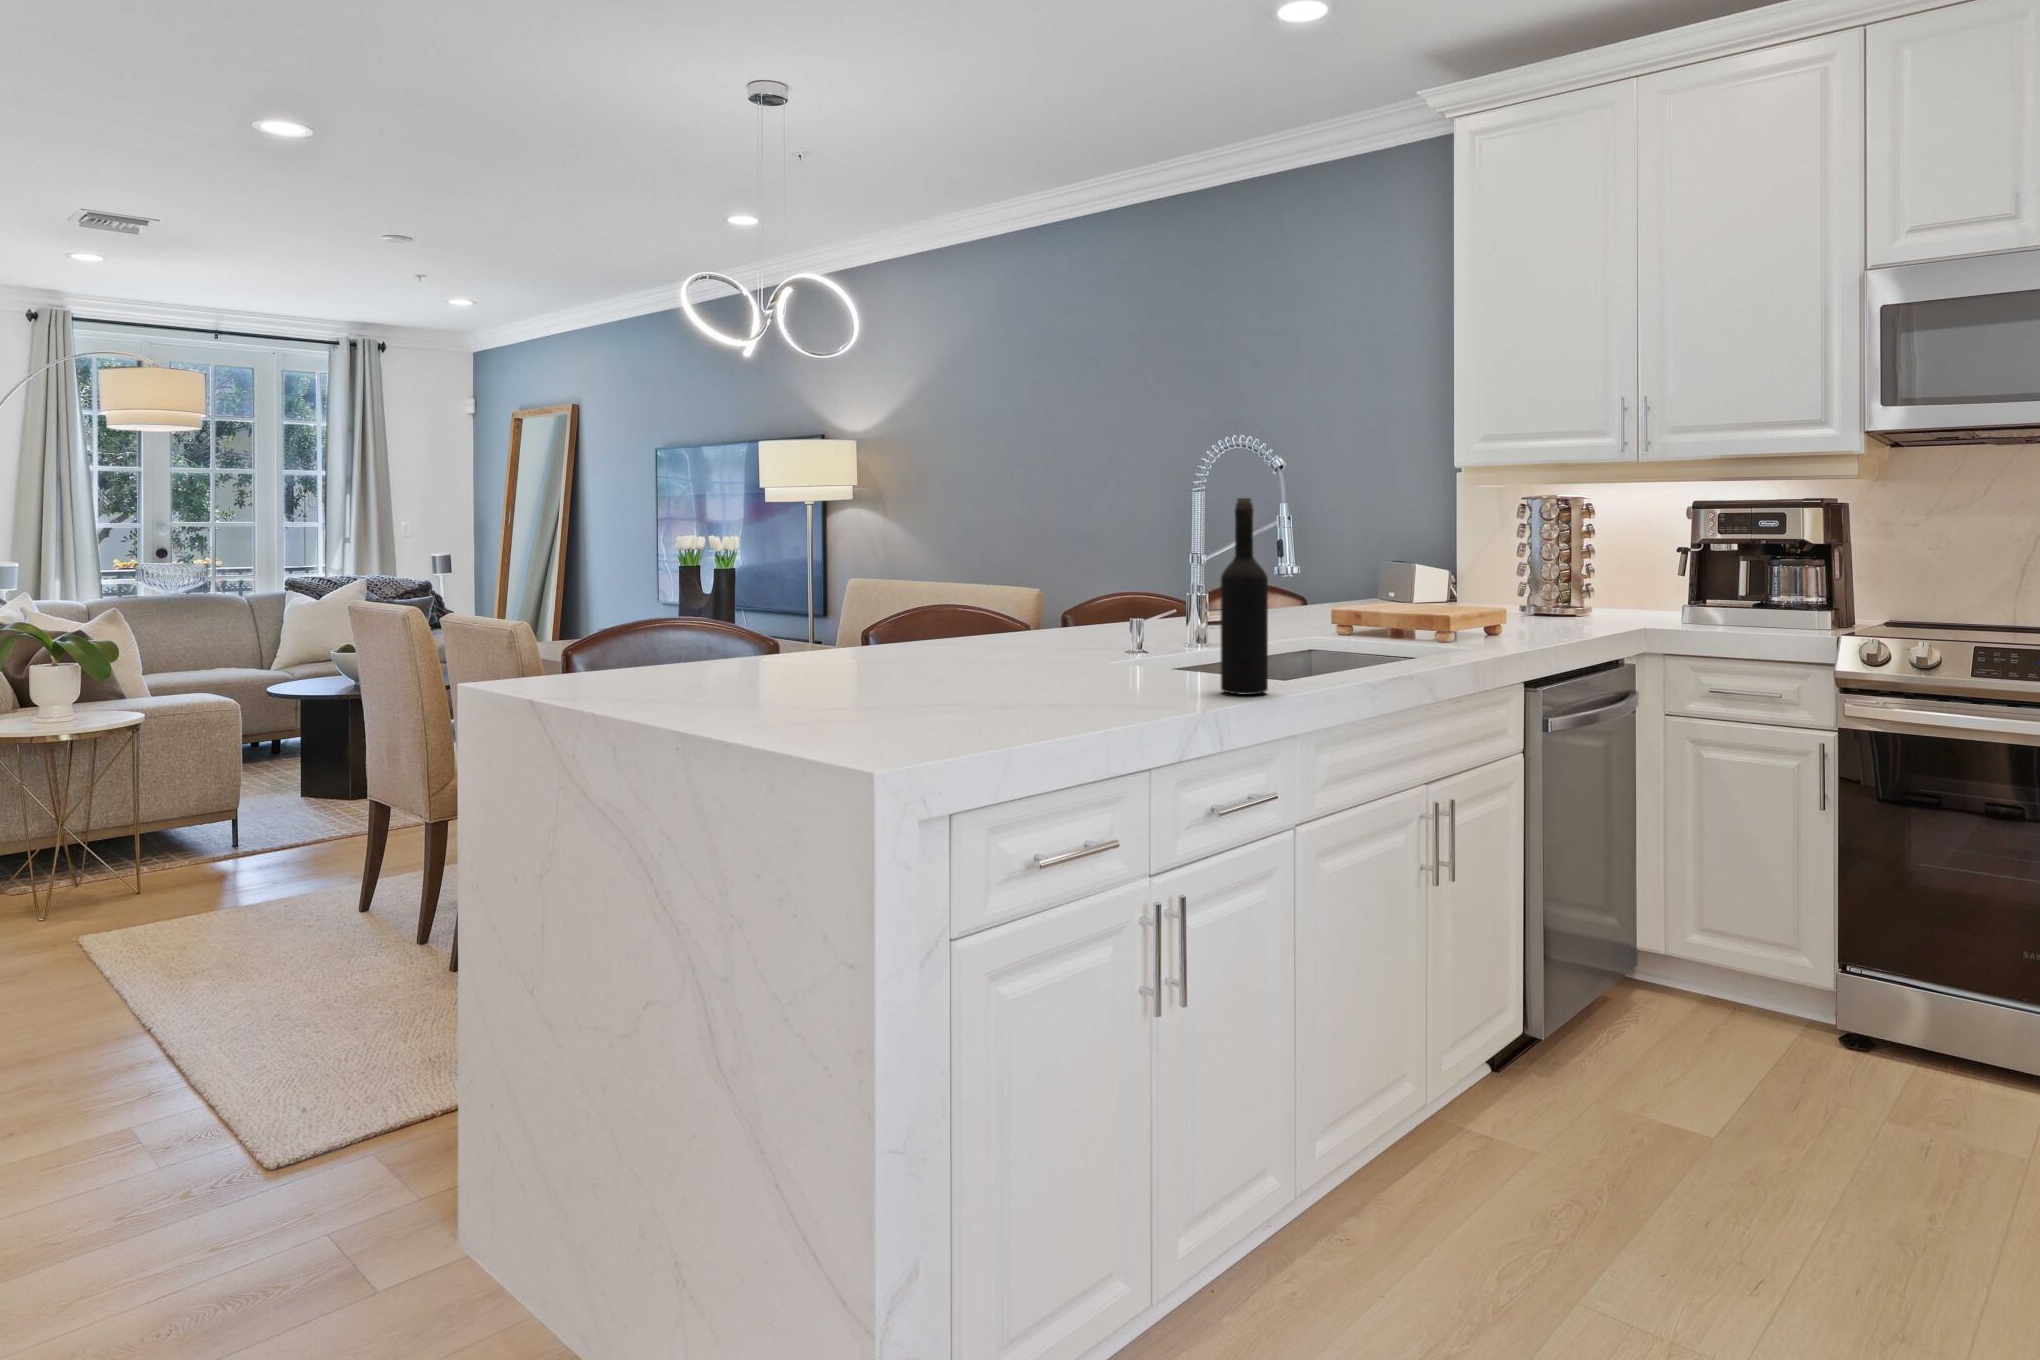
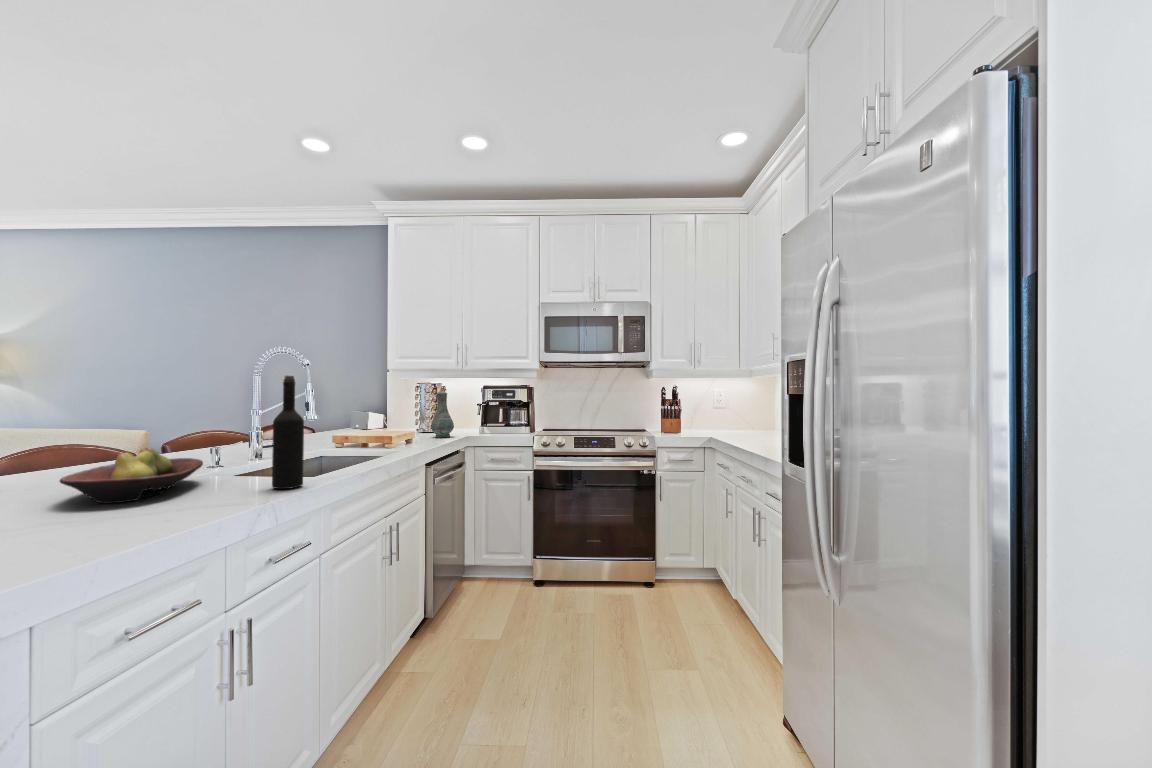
vase: none [1550,511,1607,629] -> present [431,389,454,438]
fruit bowl: none [967,613,1124,689] -> present [60,448,203,503]

